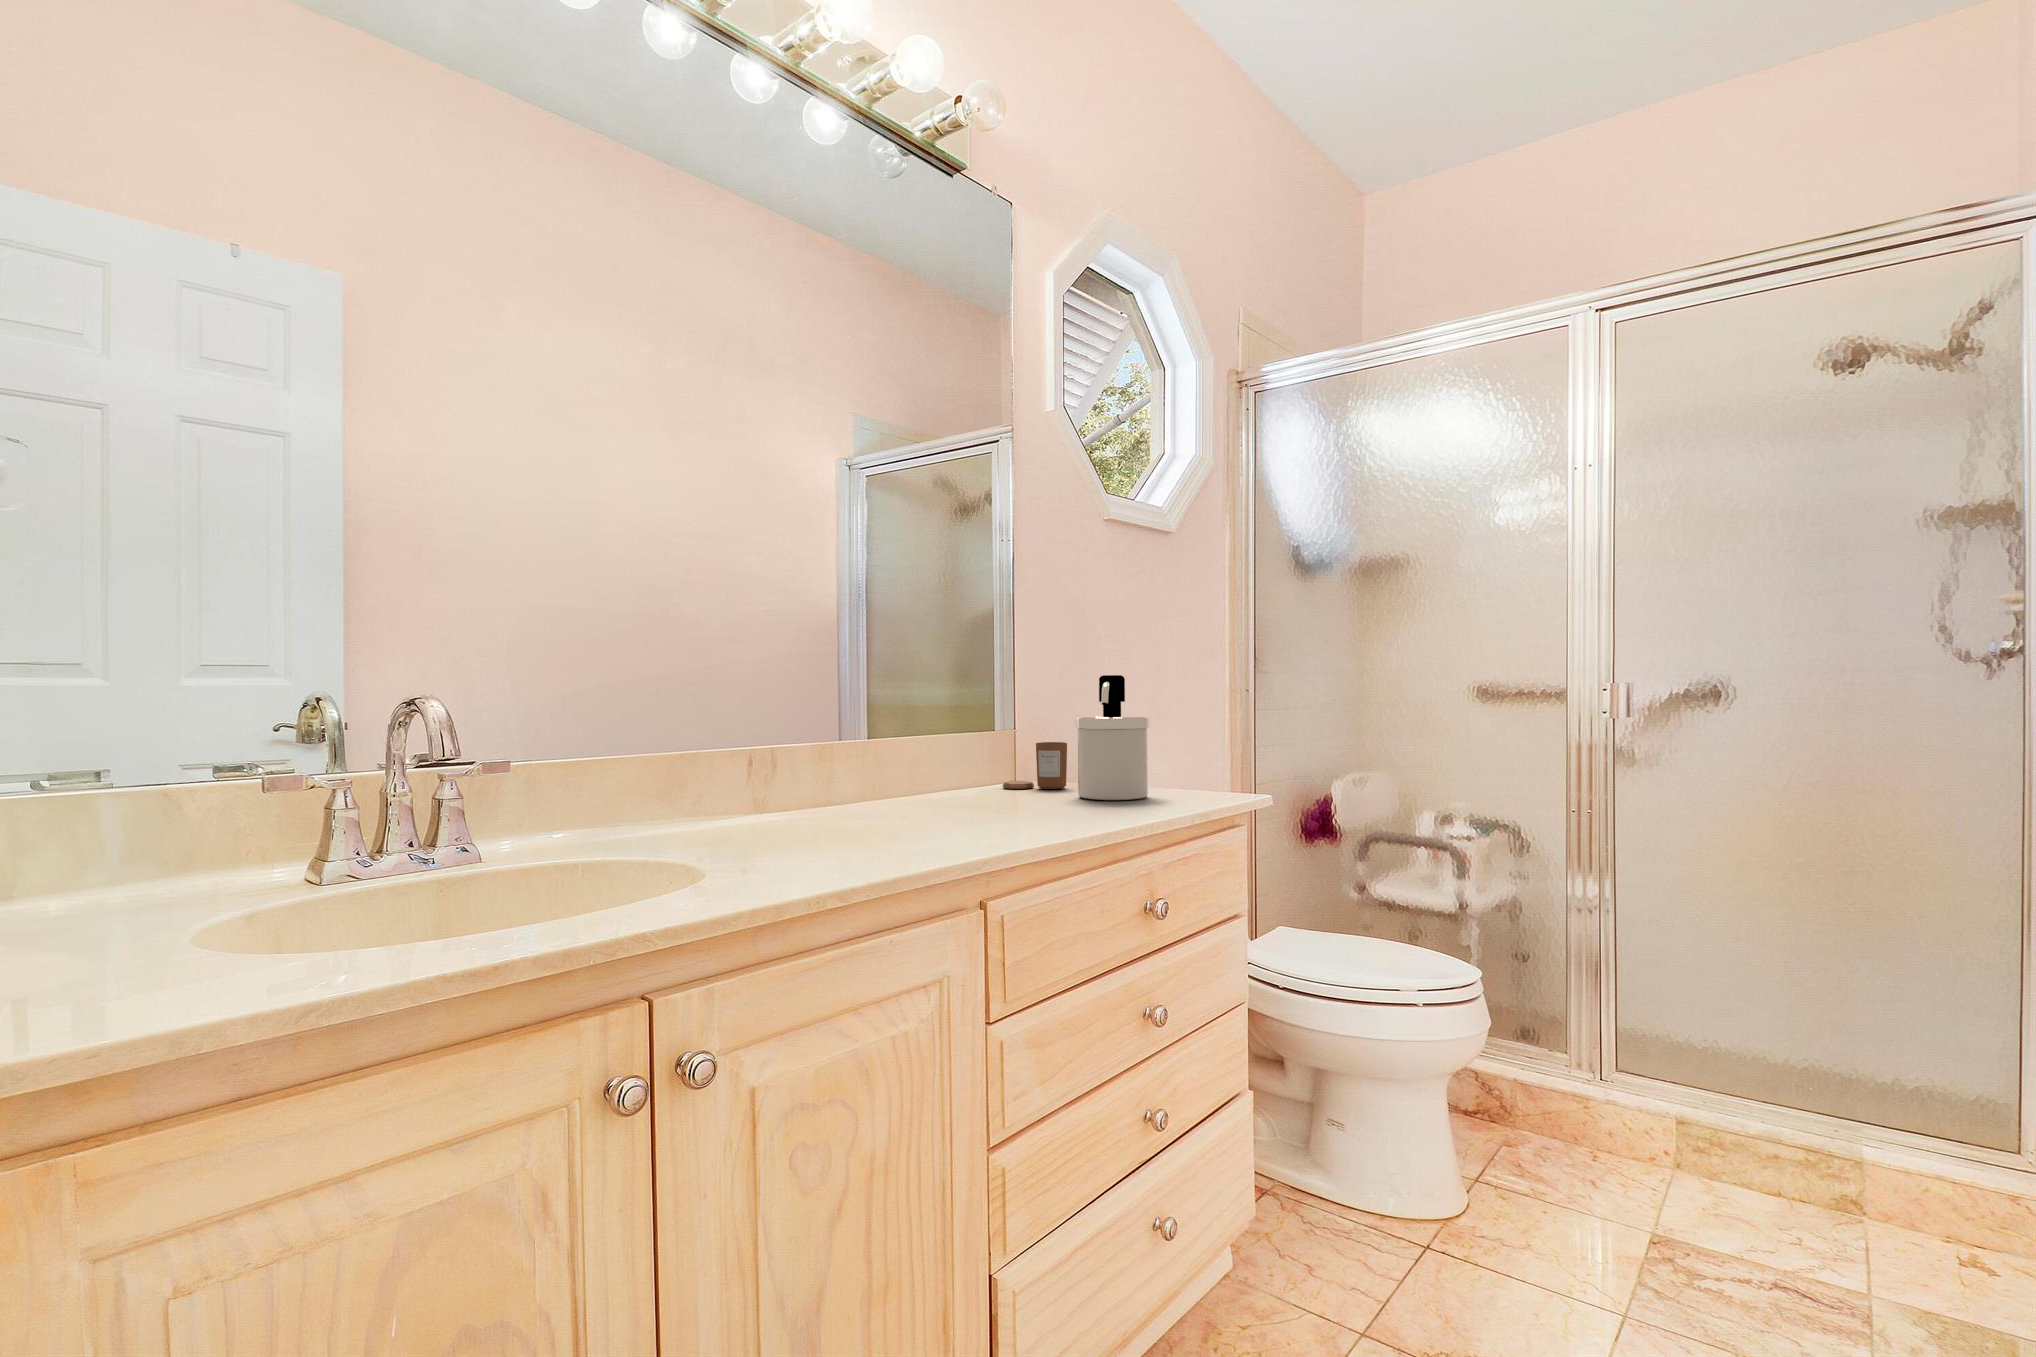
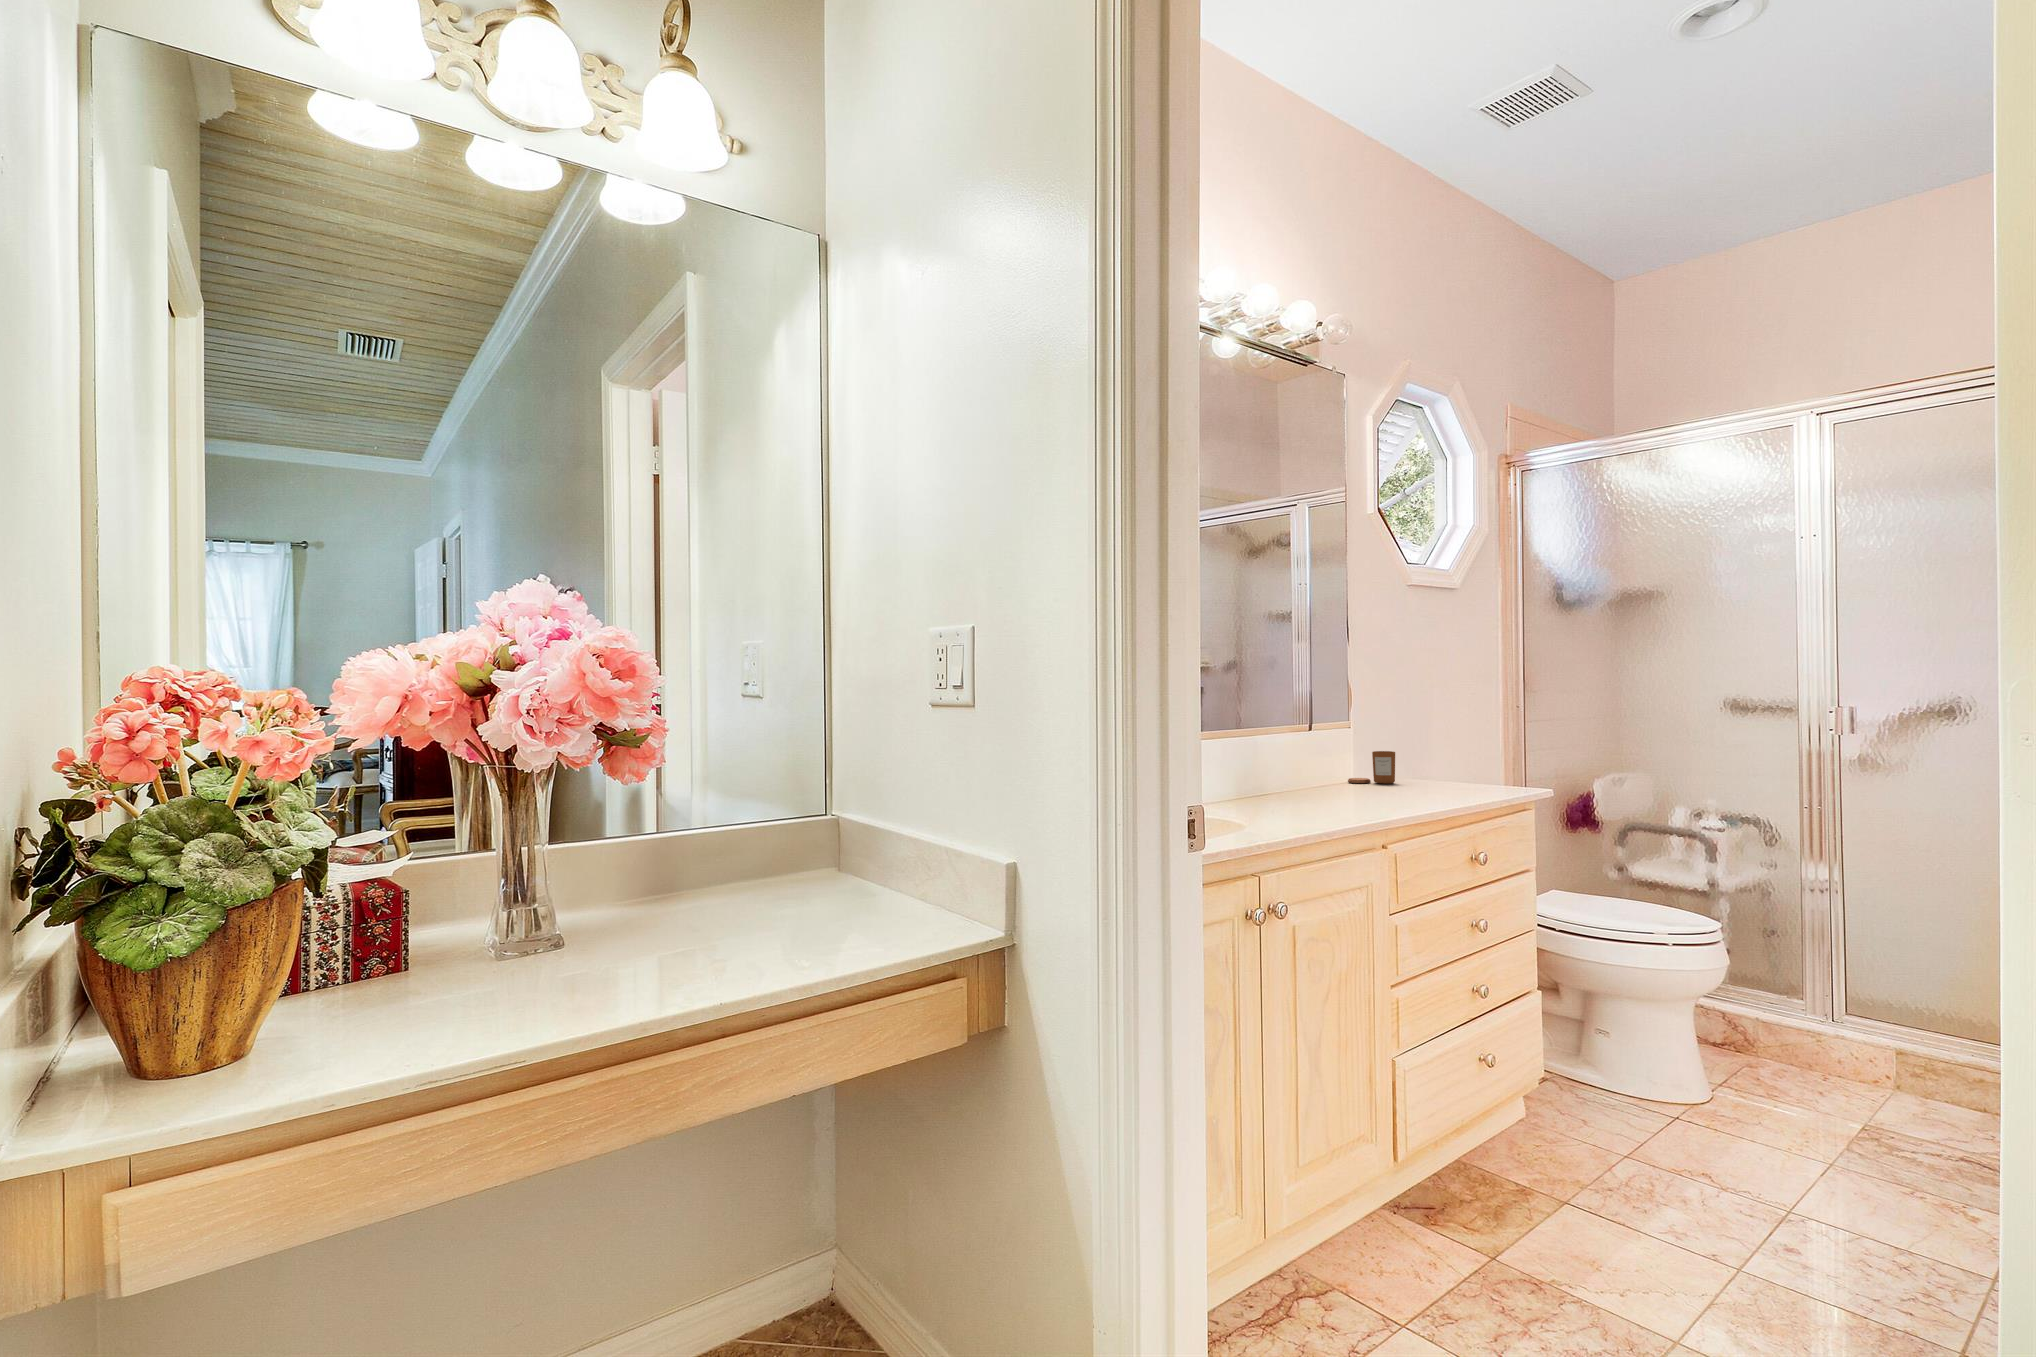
soap dispenser: present [1075,675,1150,800] -> none [1408,707,1462,791]

